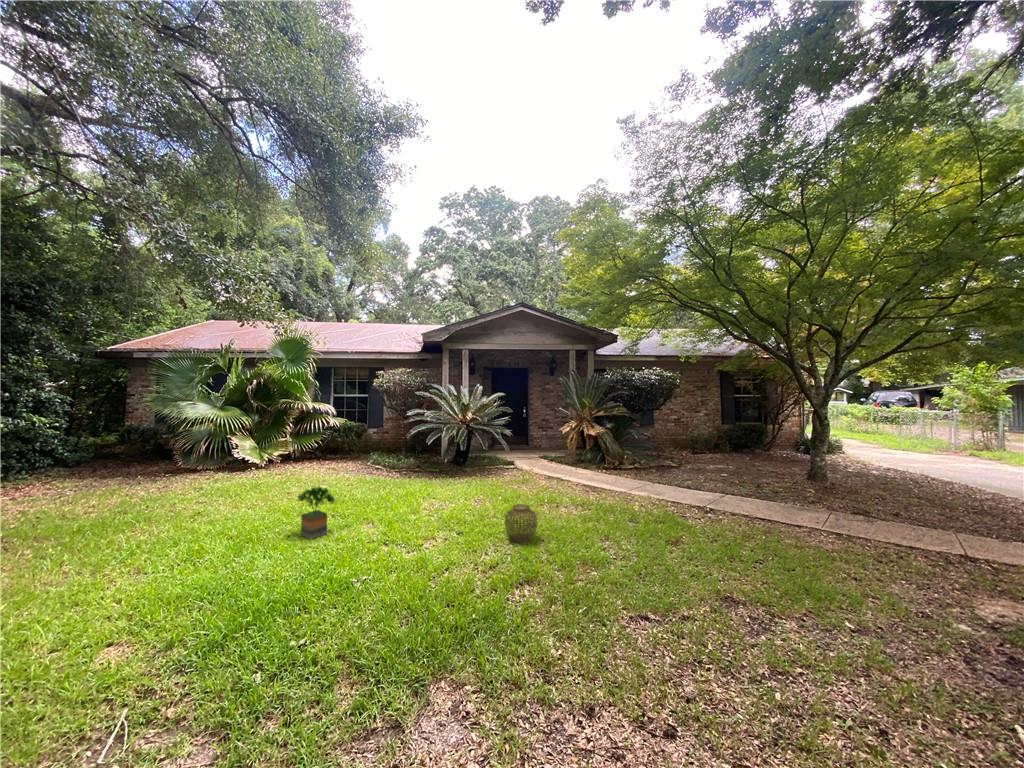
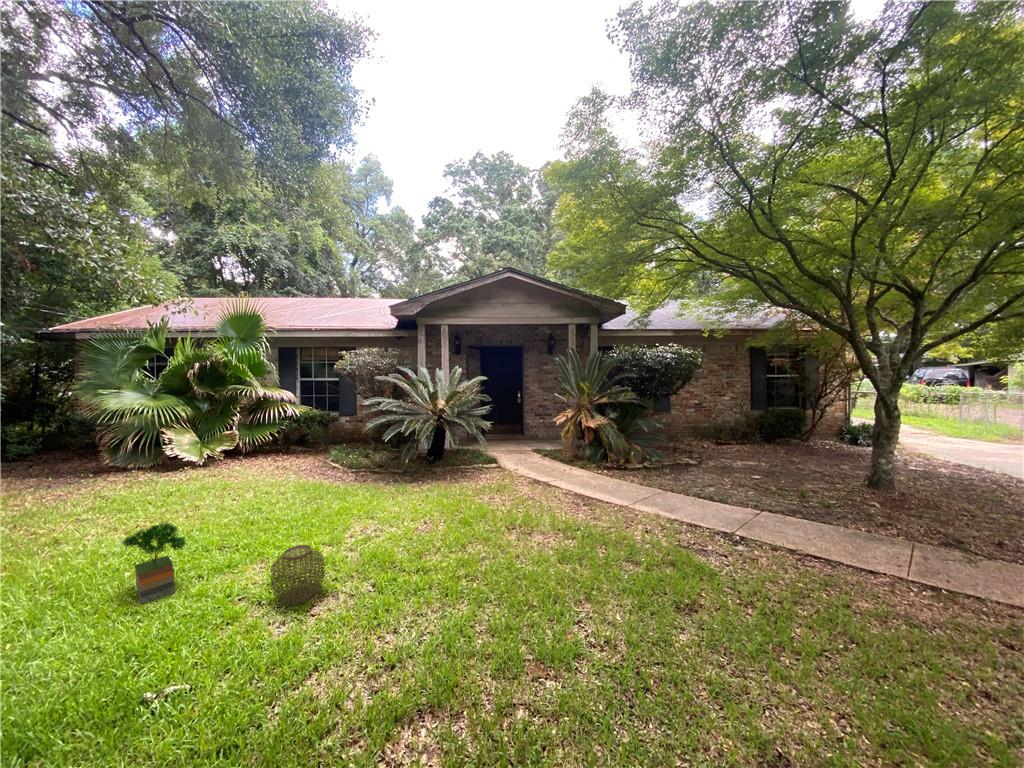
woven basket: present [505,504,537,543] -> present [271,545,324,605]

